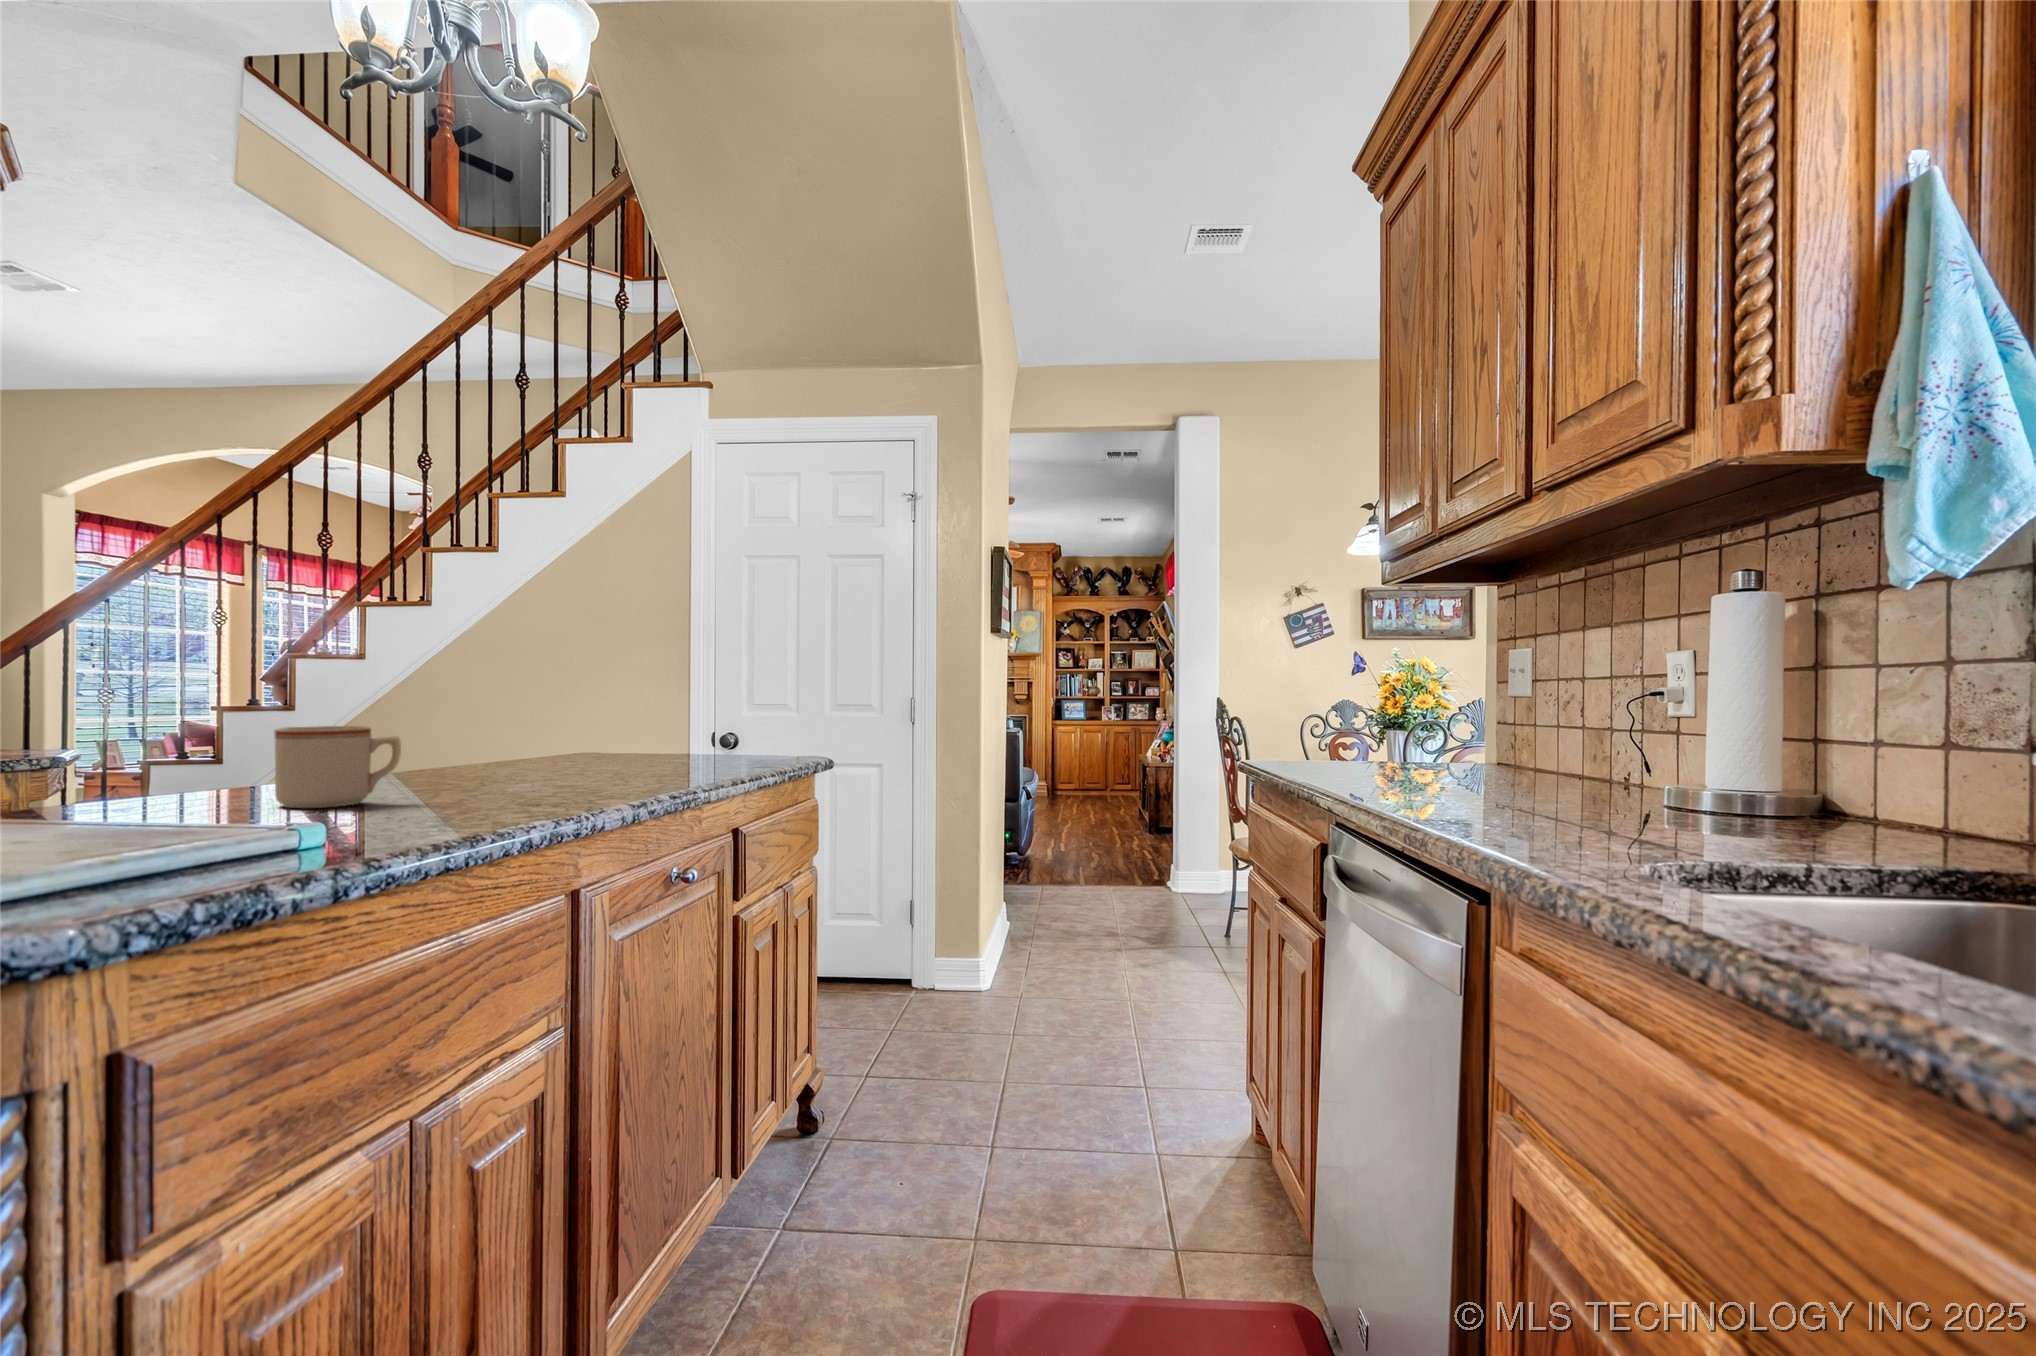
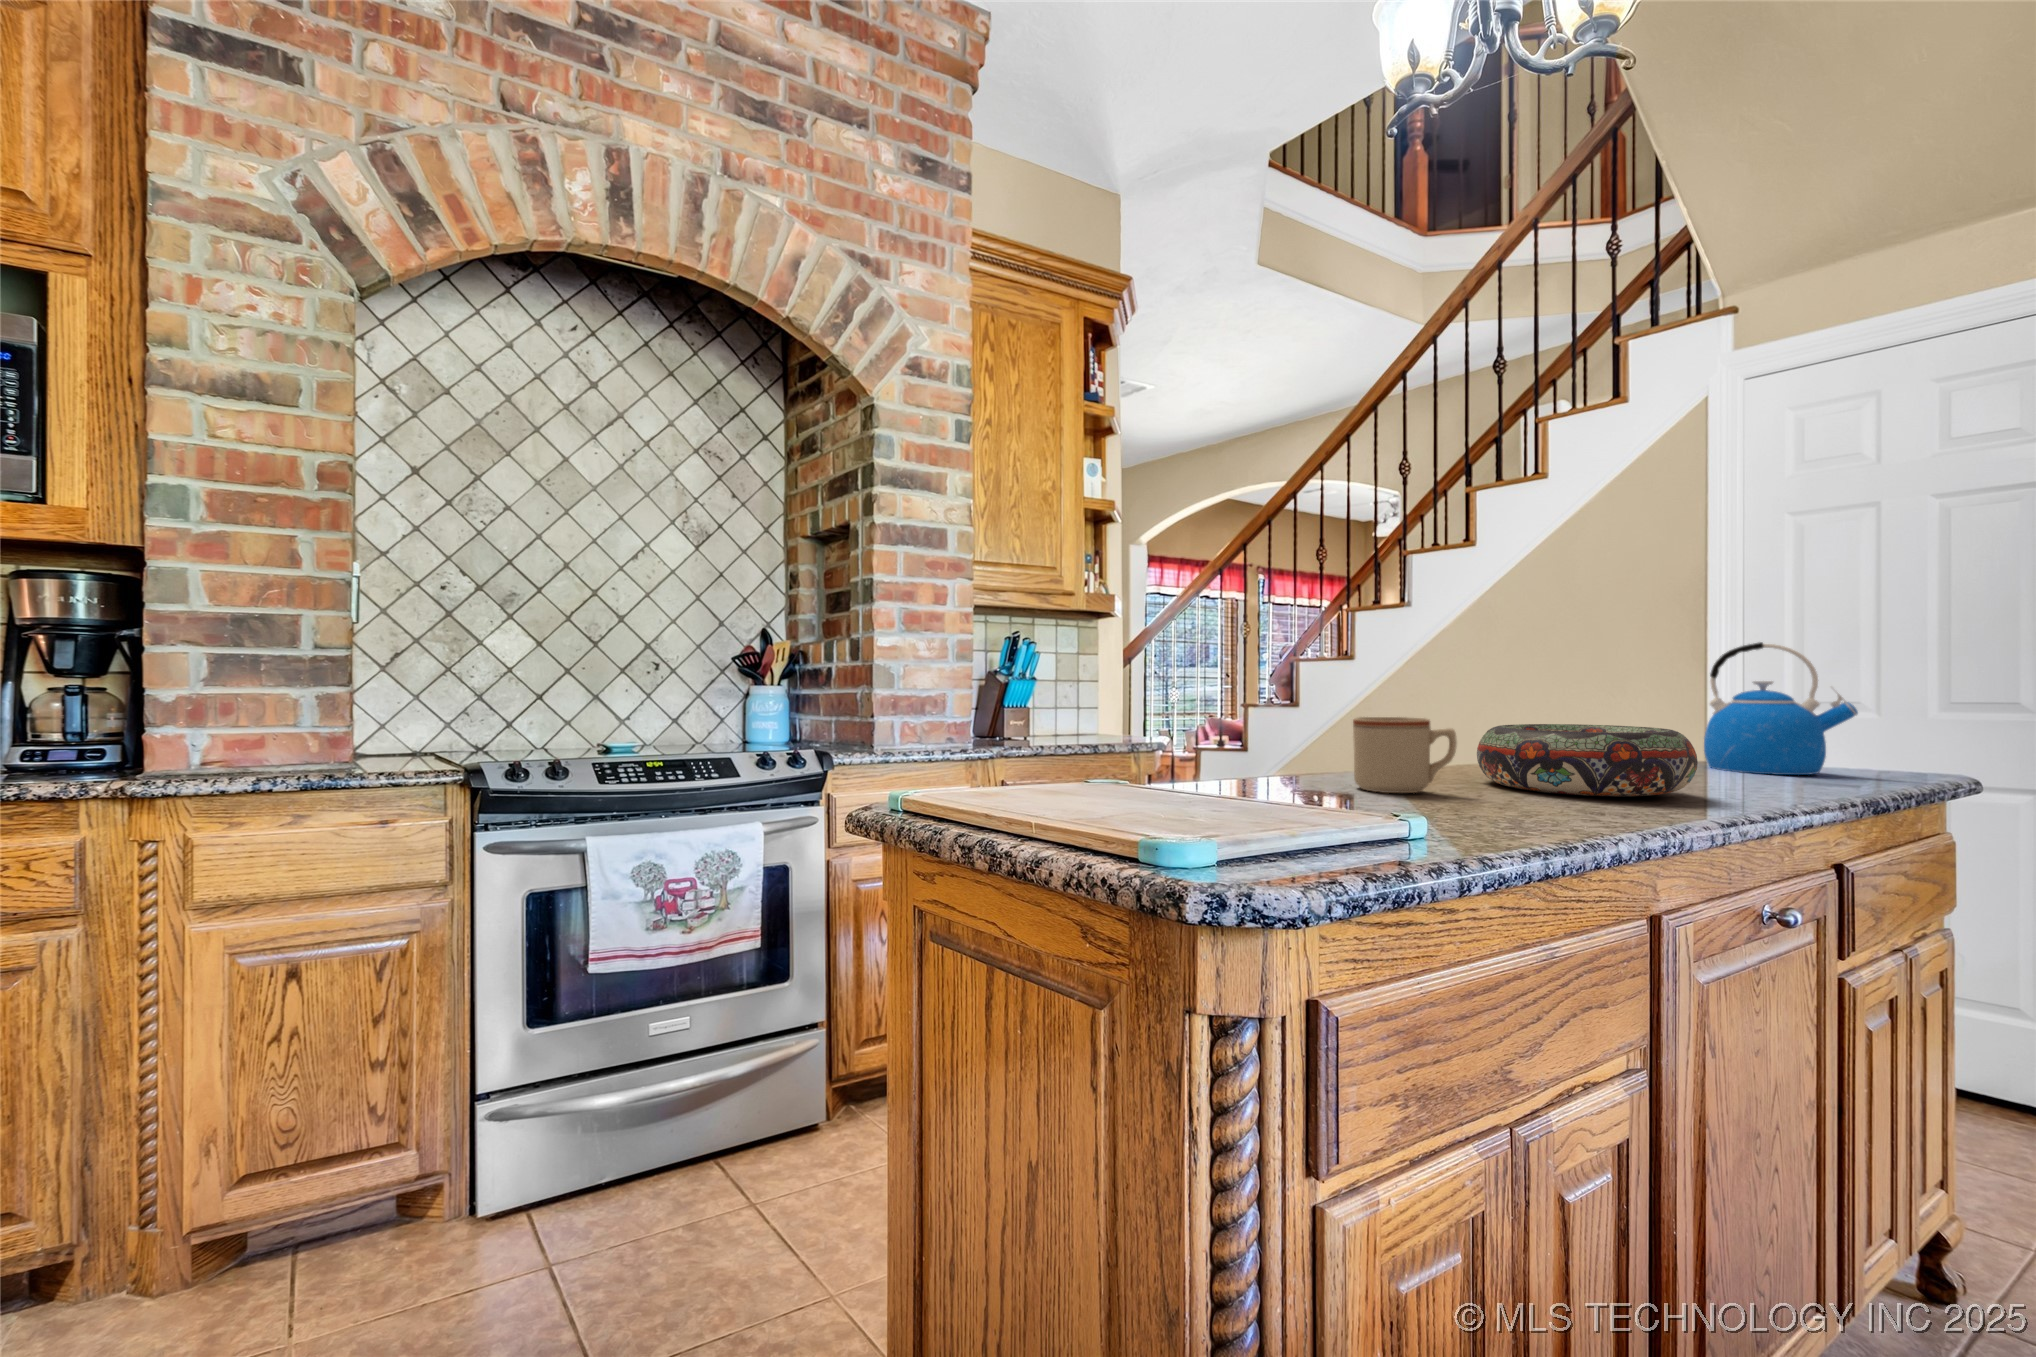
kettle: none [664,658,764,763] -> present [1704,642,1858,775]
decorative bowl: none [437,728,631,793] -> present [1477,724,1698,796]

